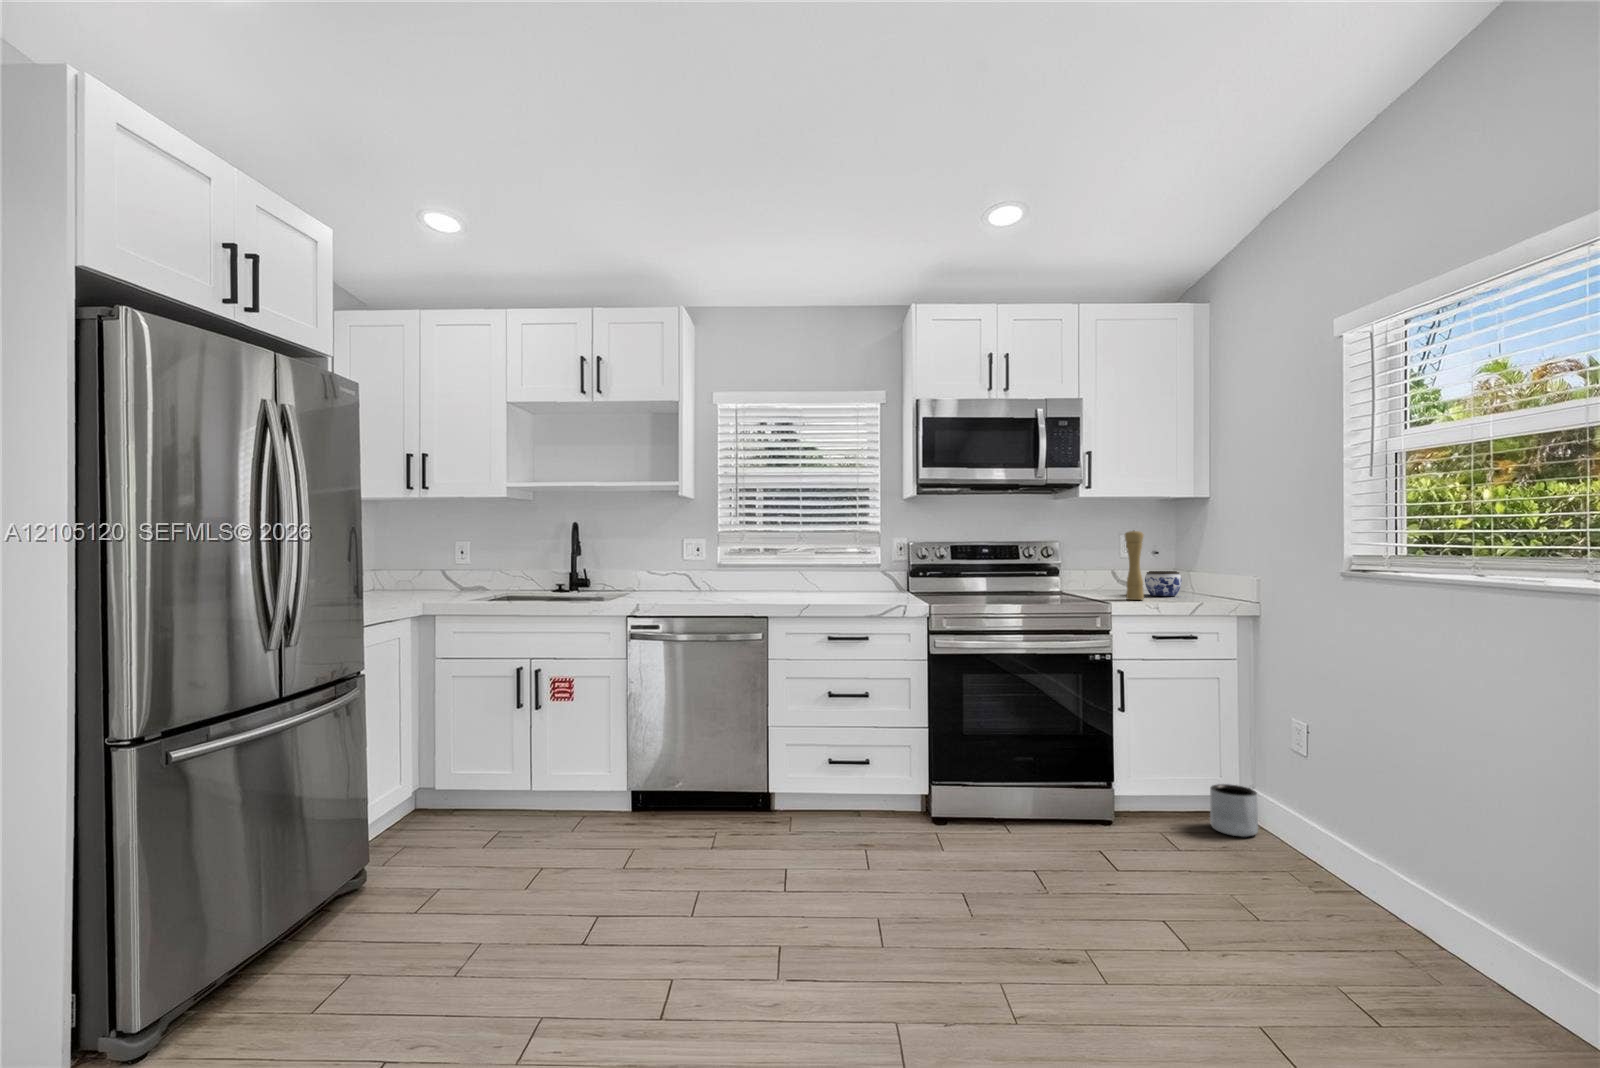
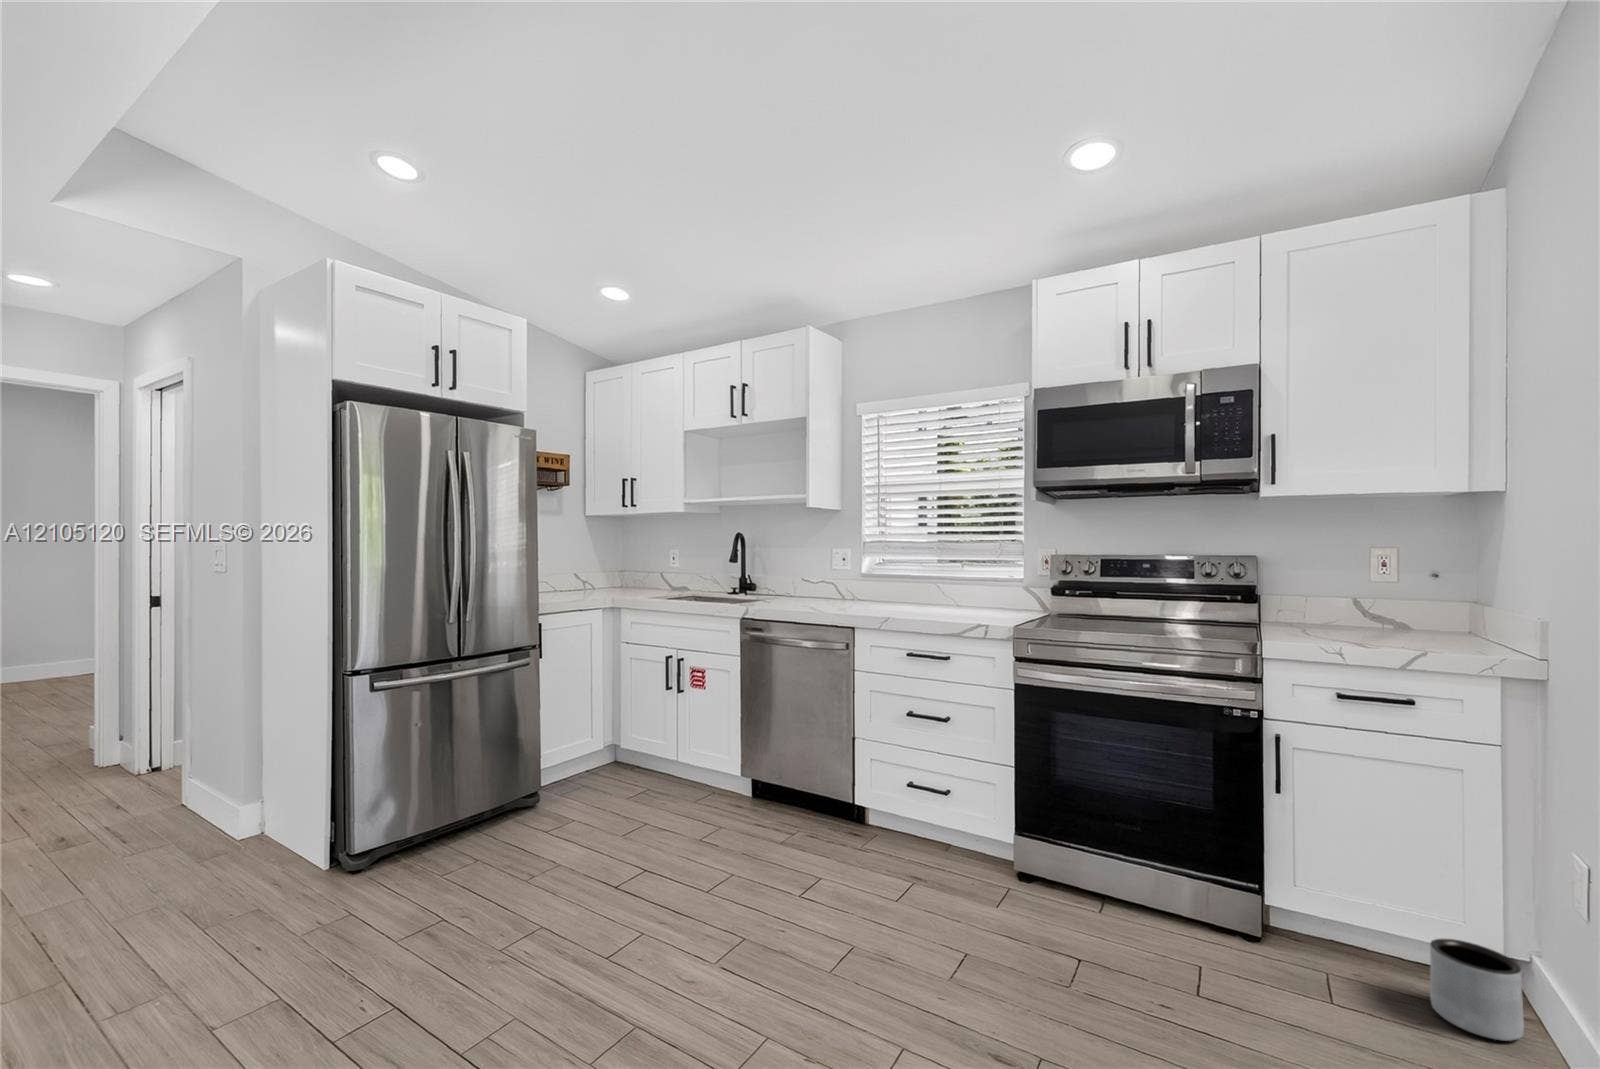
pepper mill: present [1125,530,1144,600] -> none [1322,541,1353,640]
jar: present [1145,571,1182,596] -> none [1380,601,1445,639]

